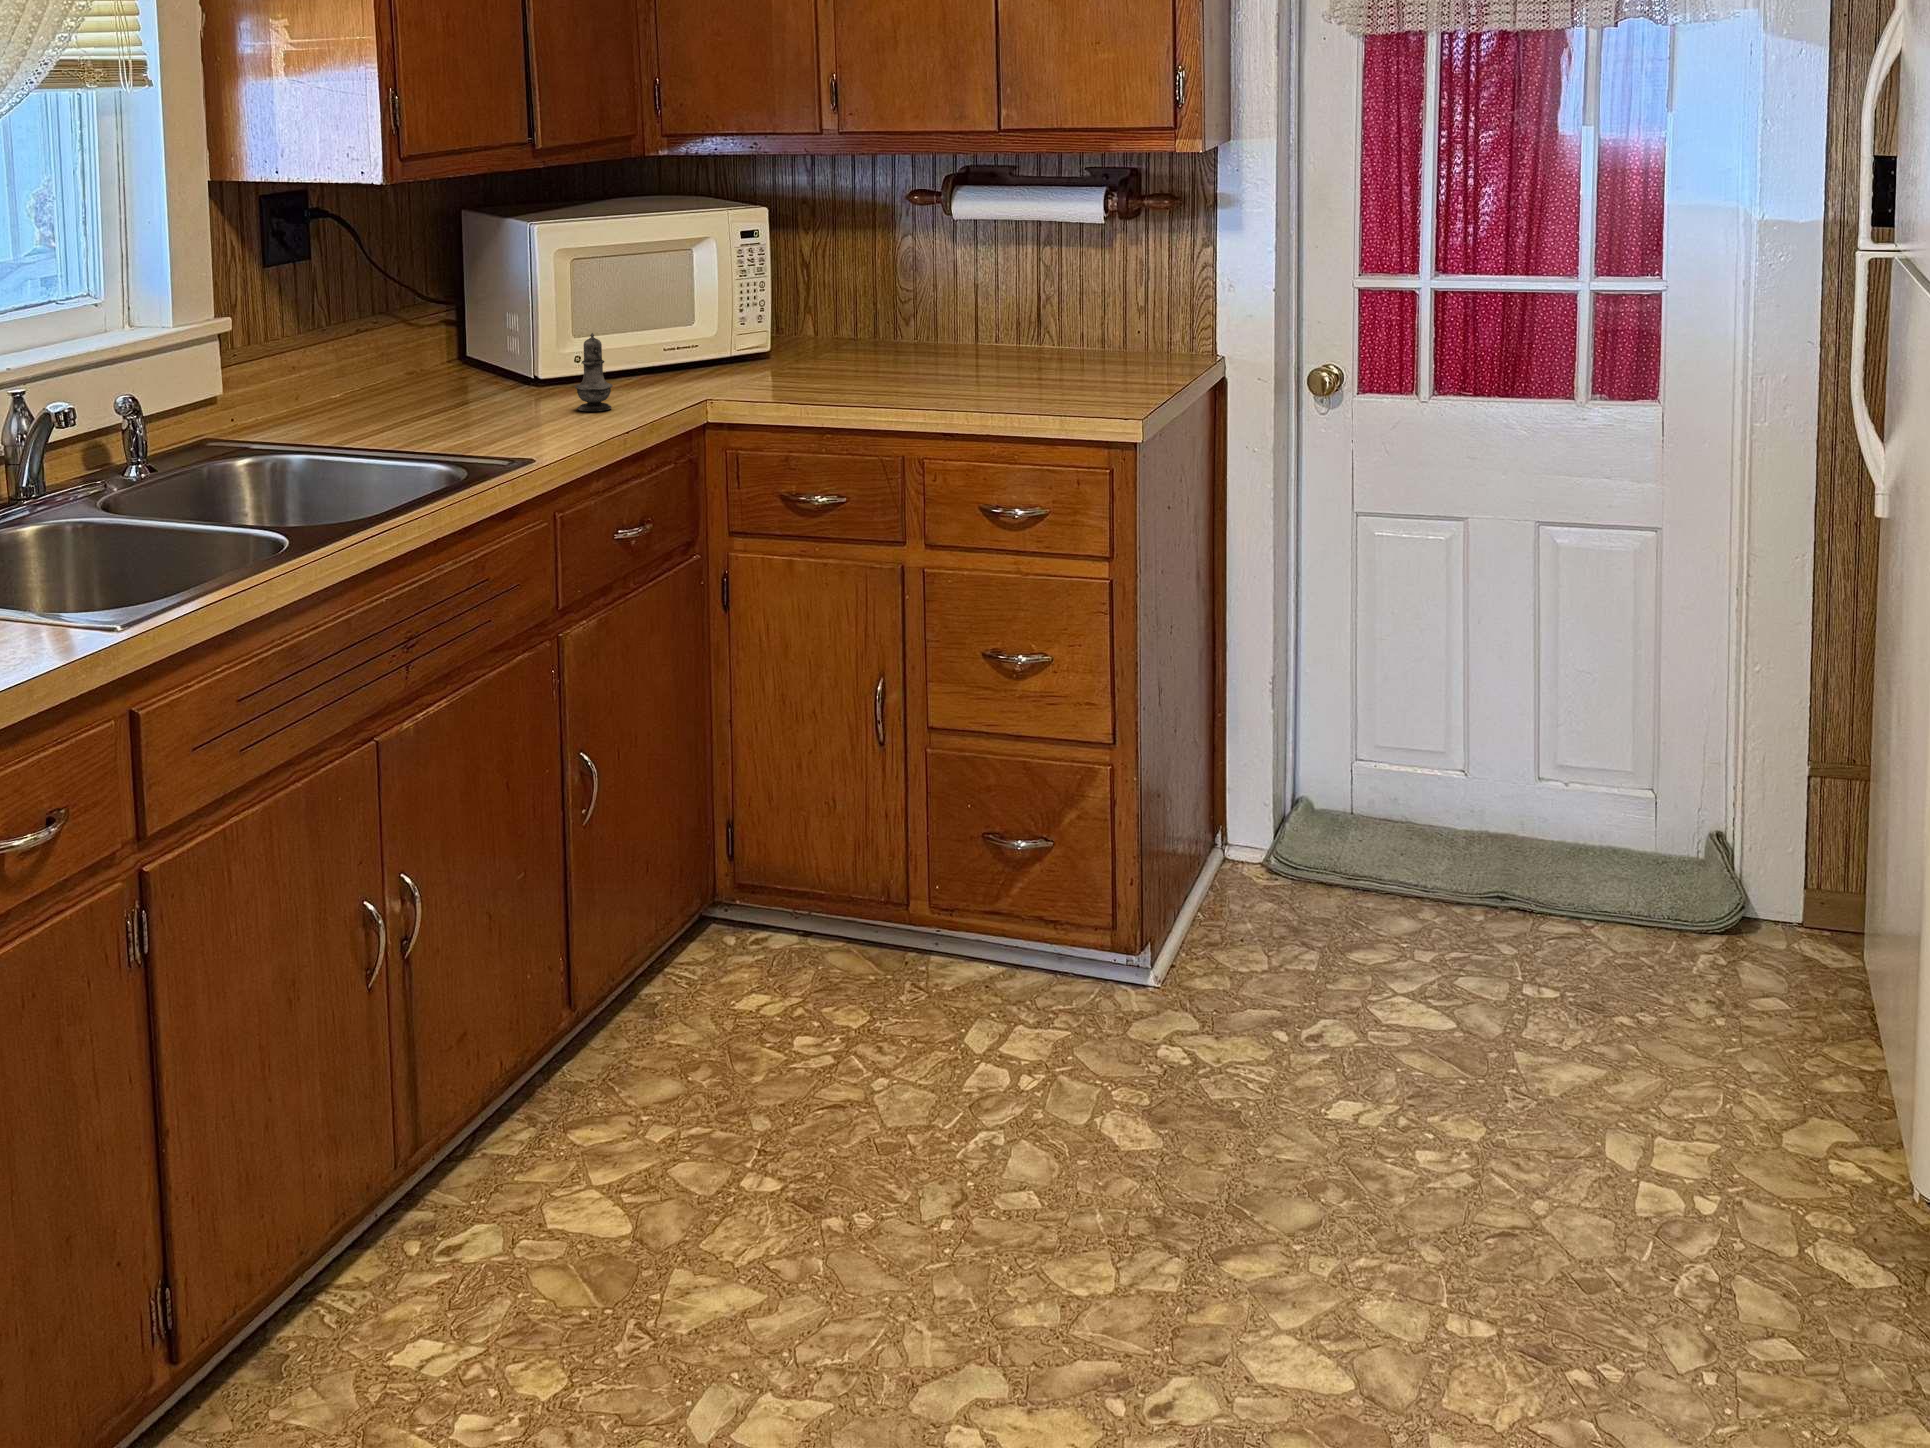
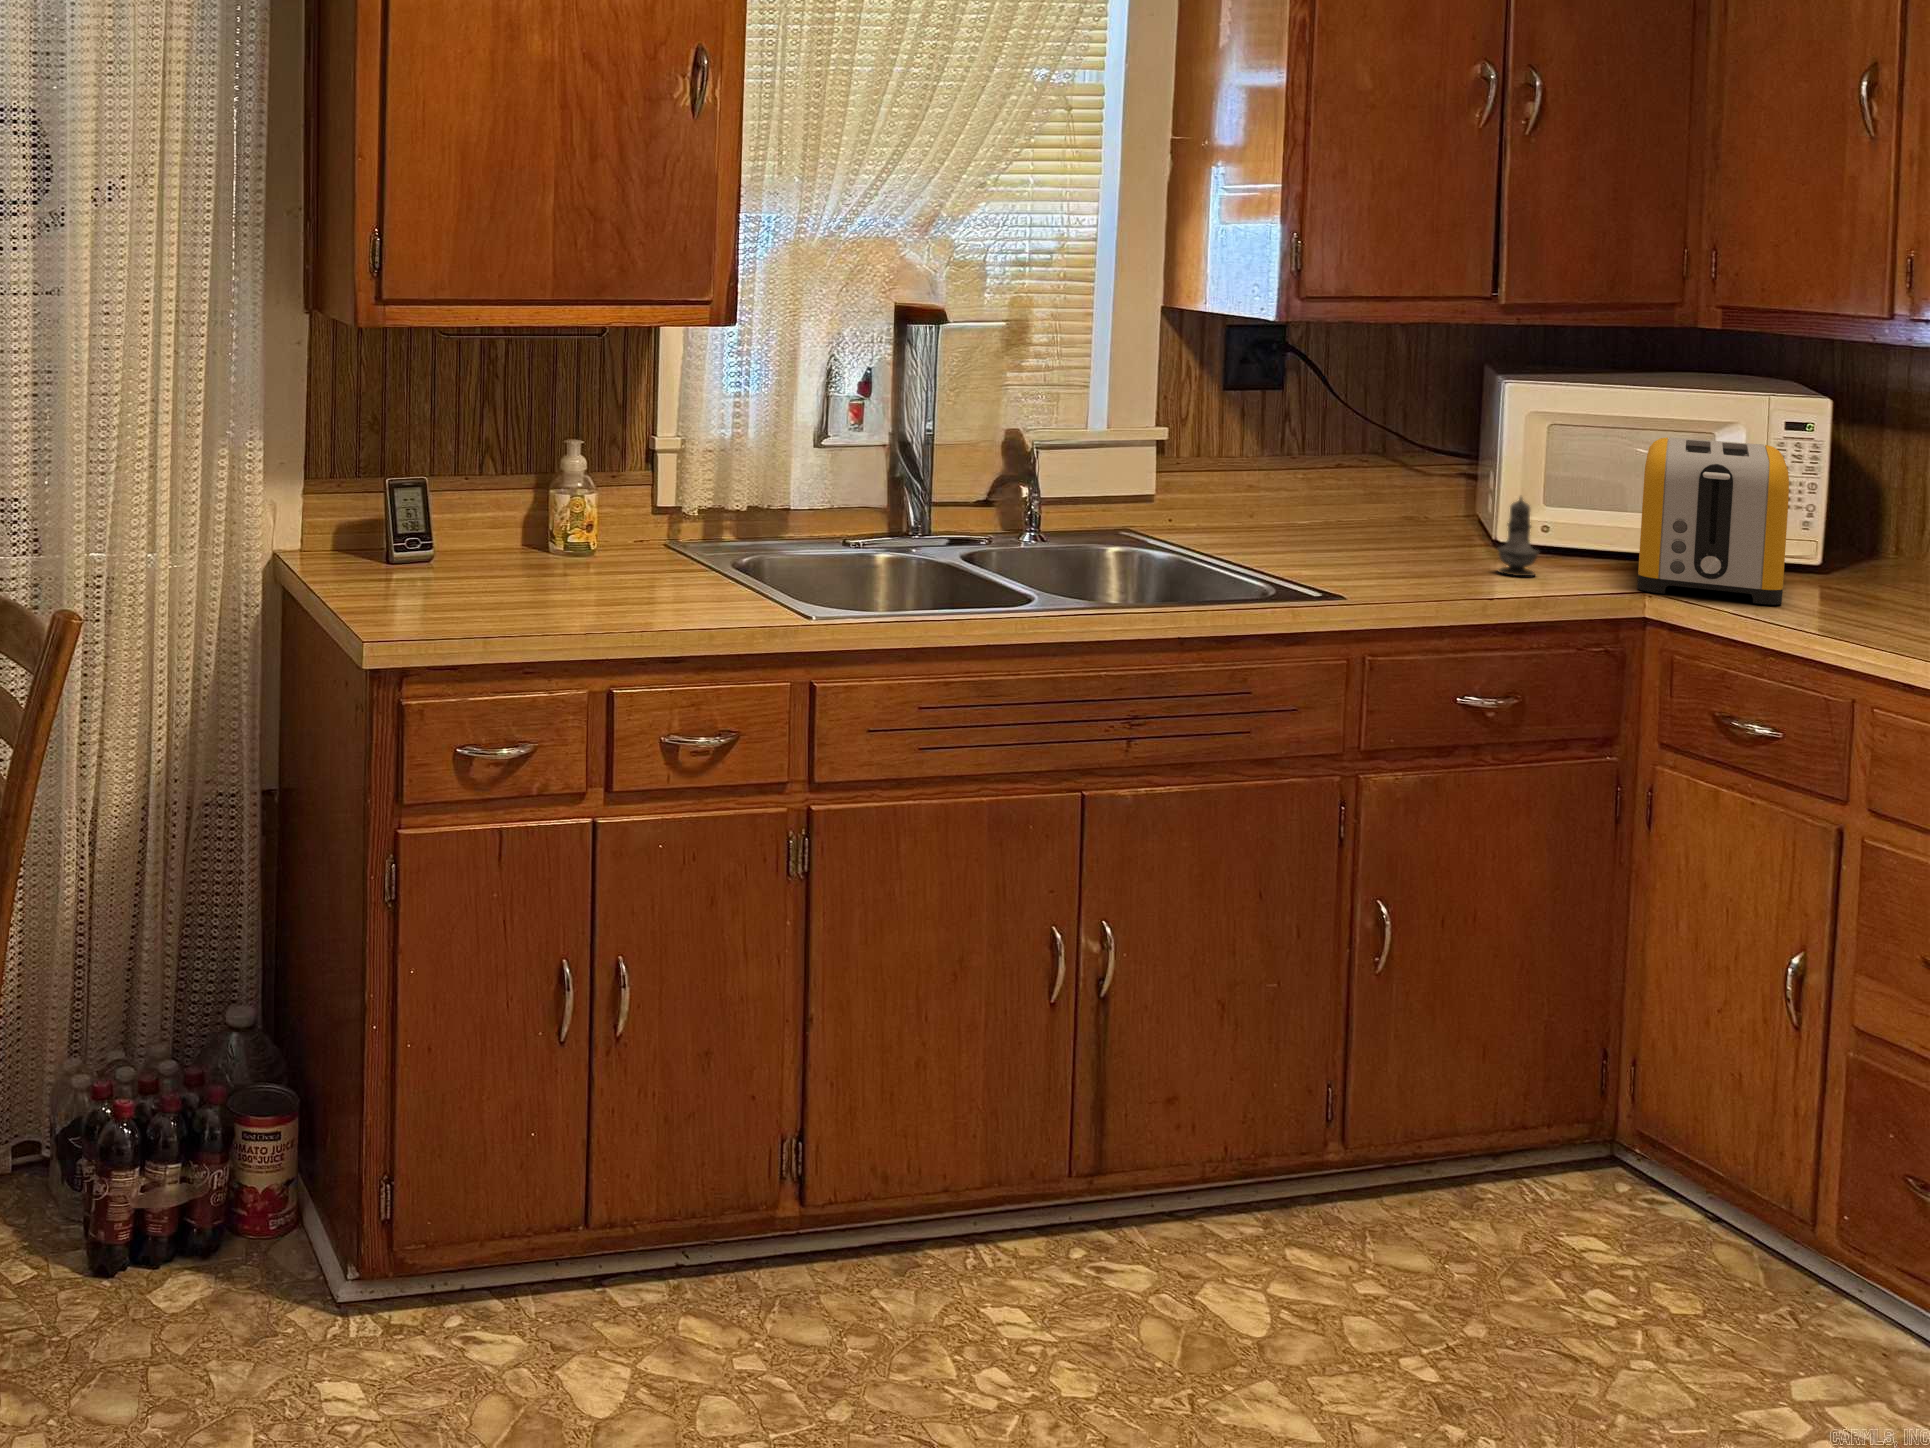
toaster: none [647,253,804,403] -> present [1637,438,1789,605]

